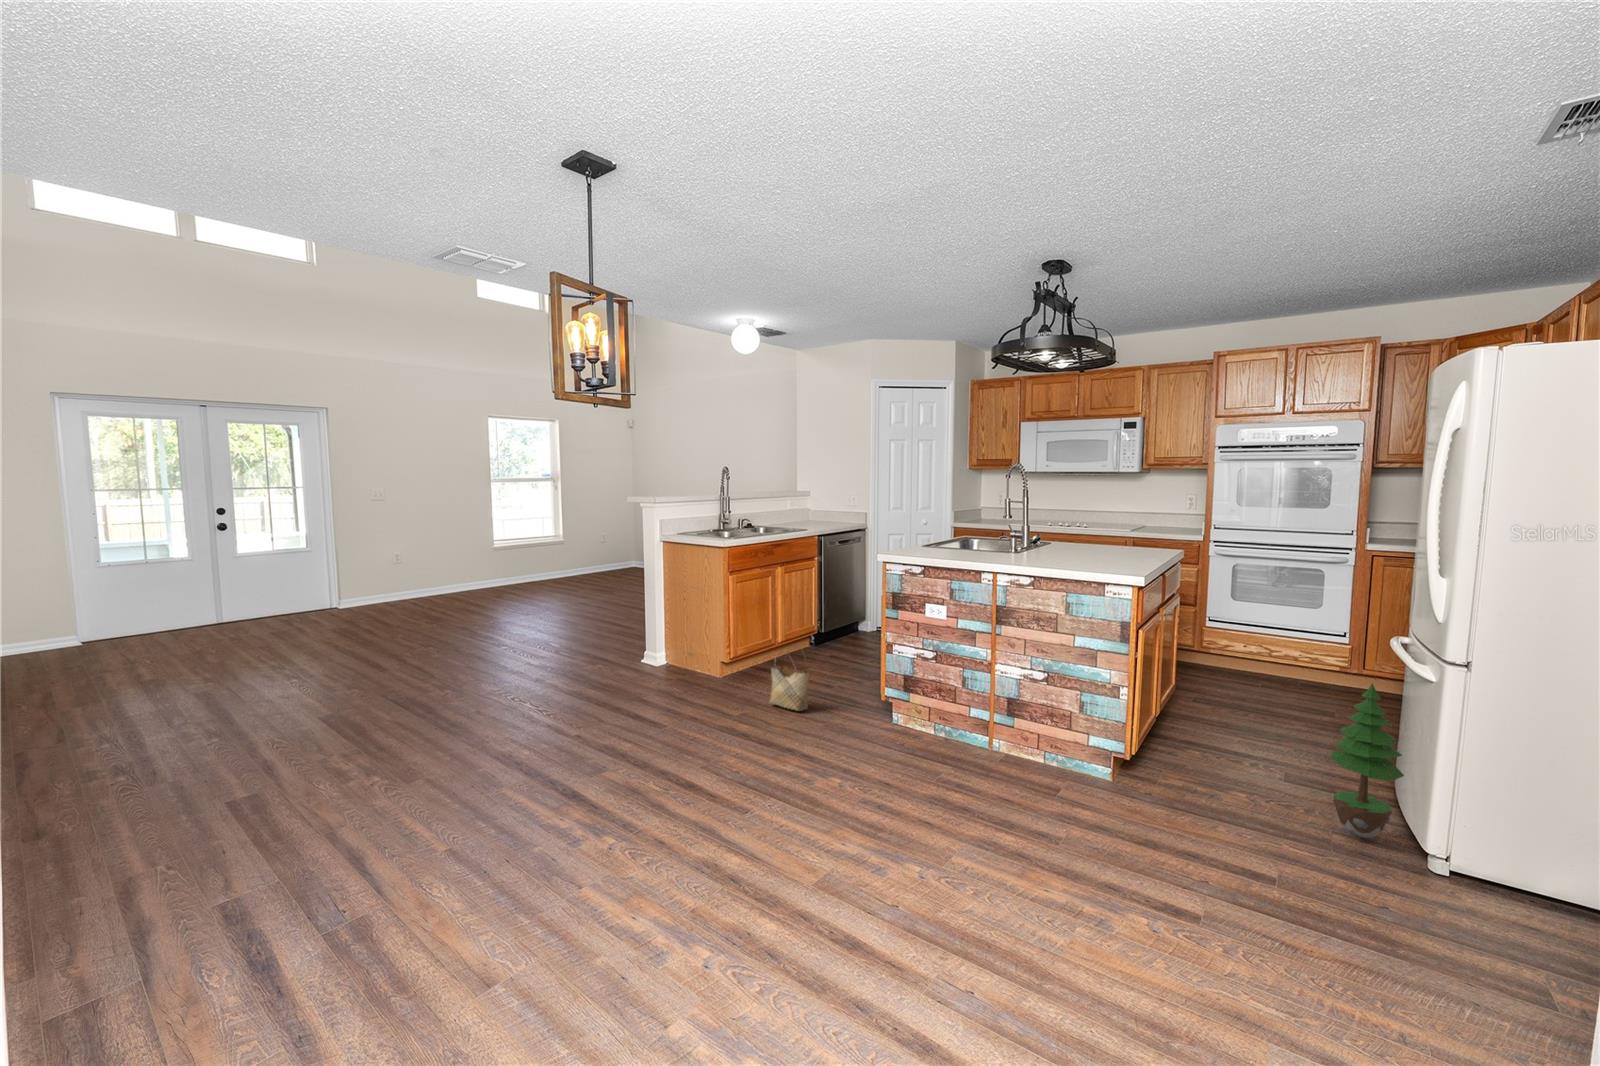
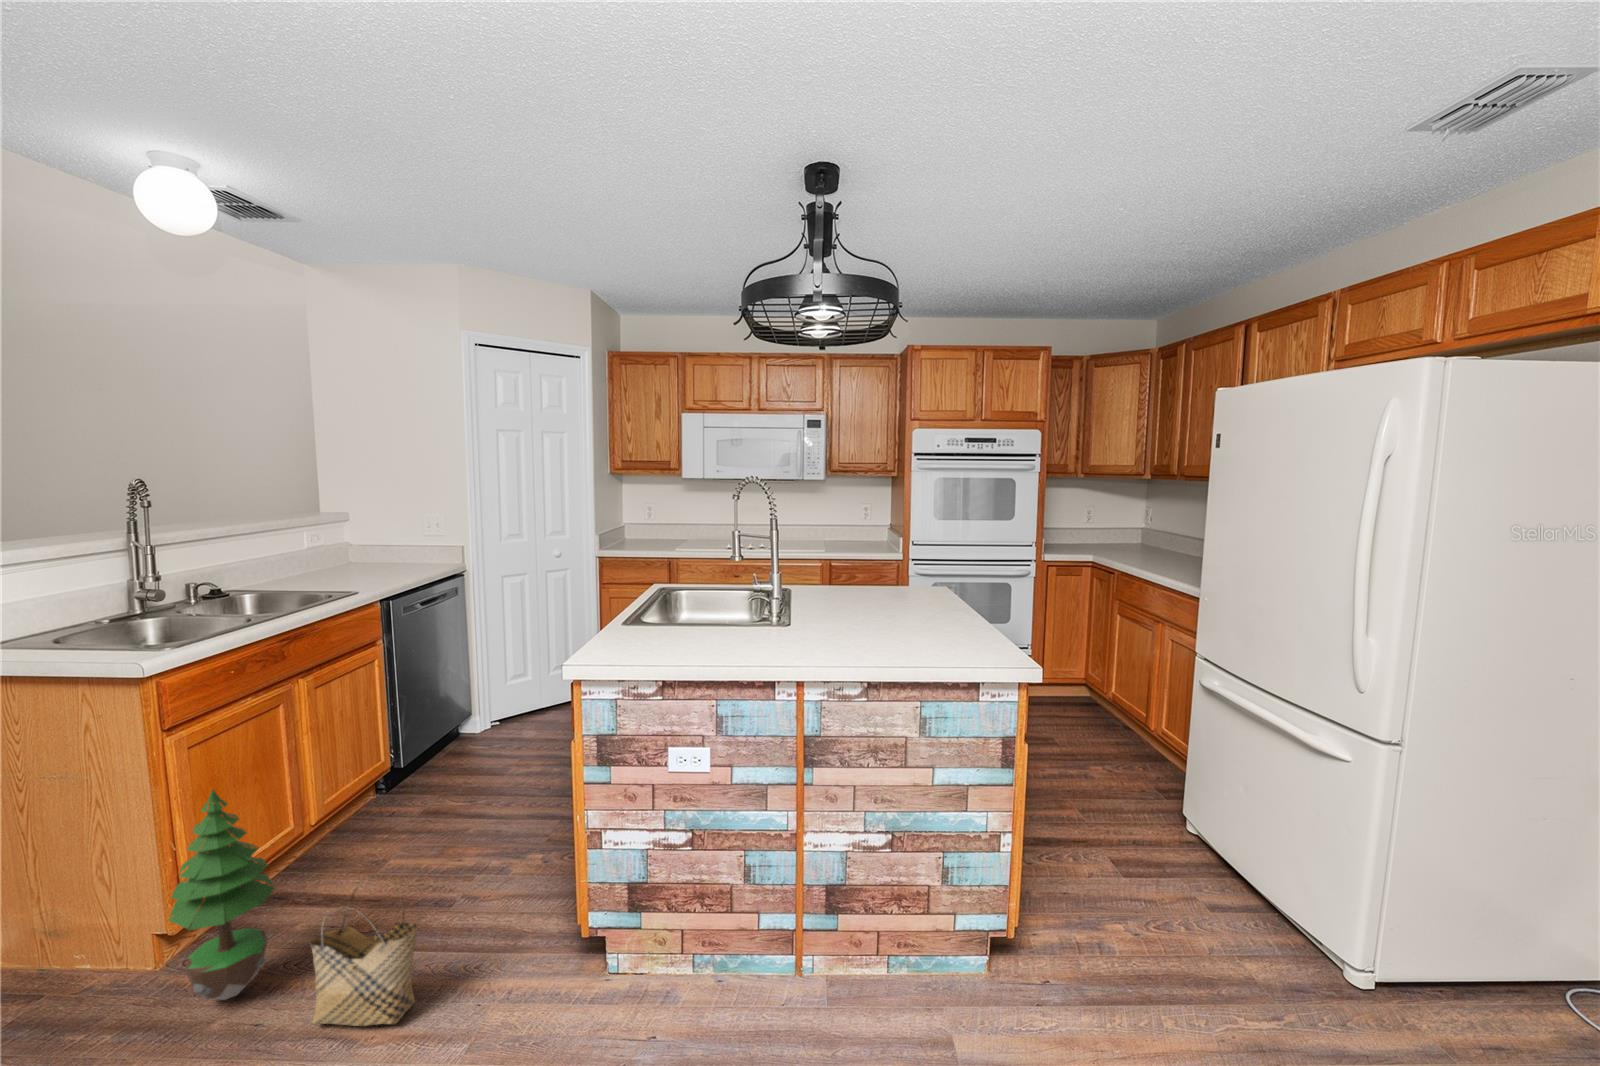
potted tree: present [1330,683,1404,838] -> present [169,790,274,1000]

